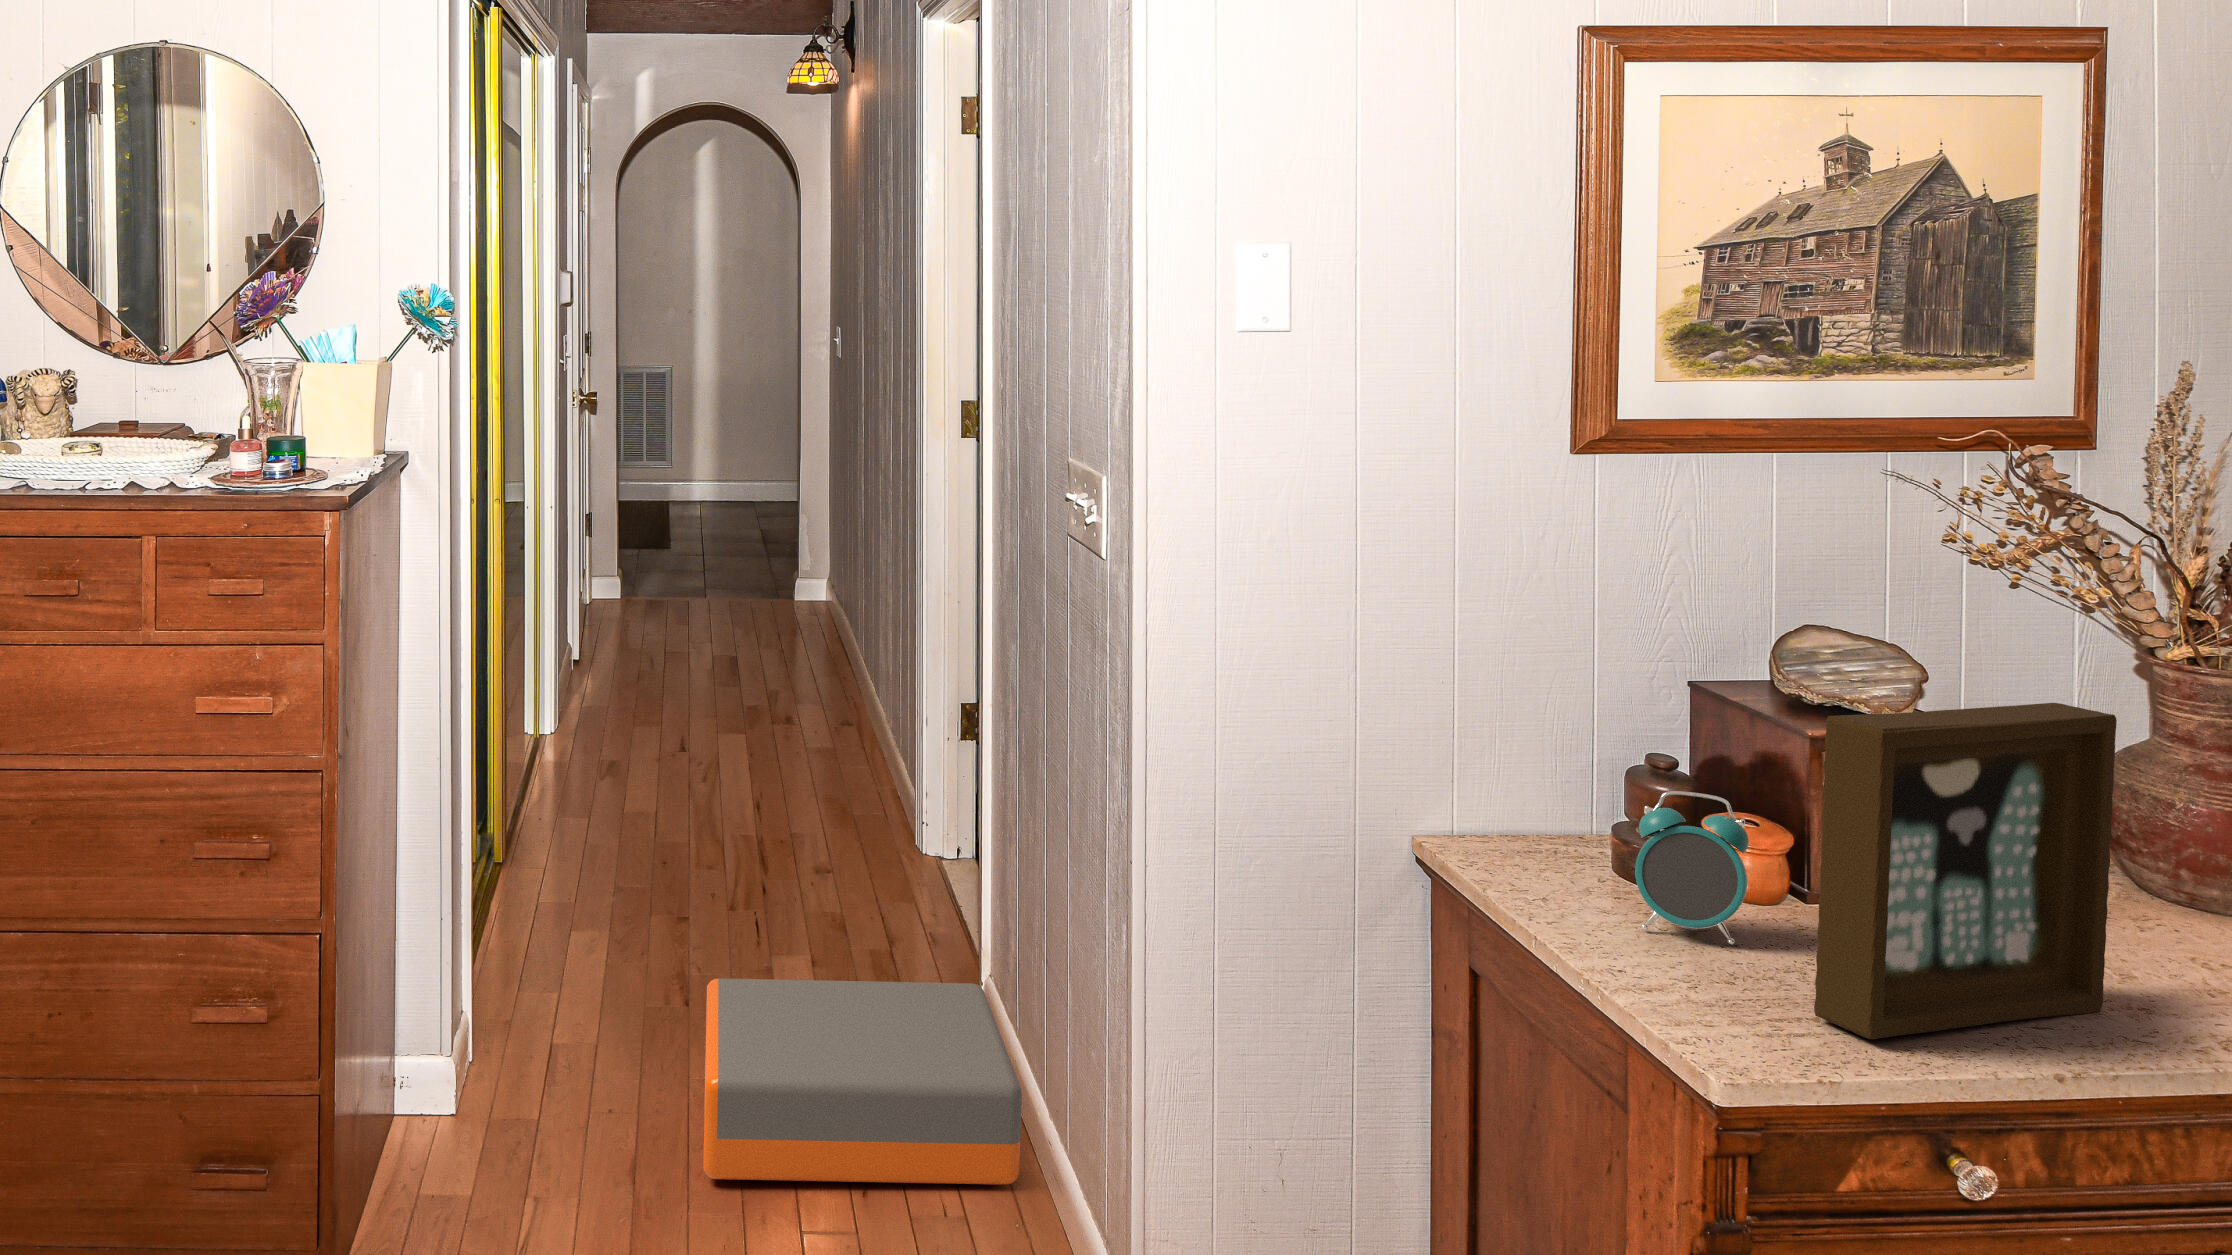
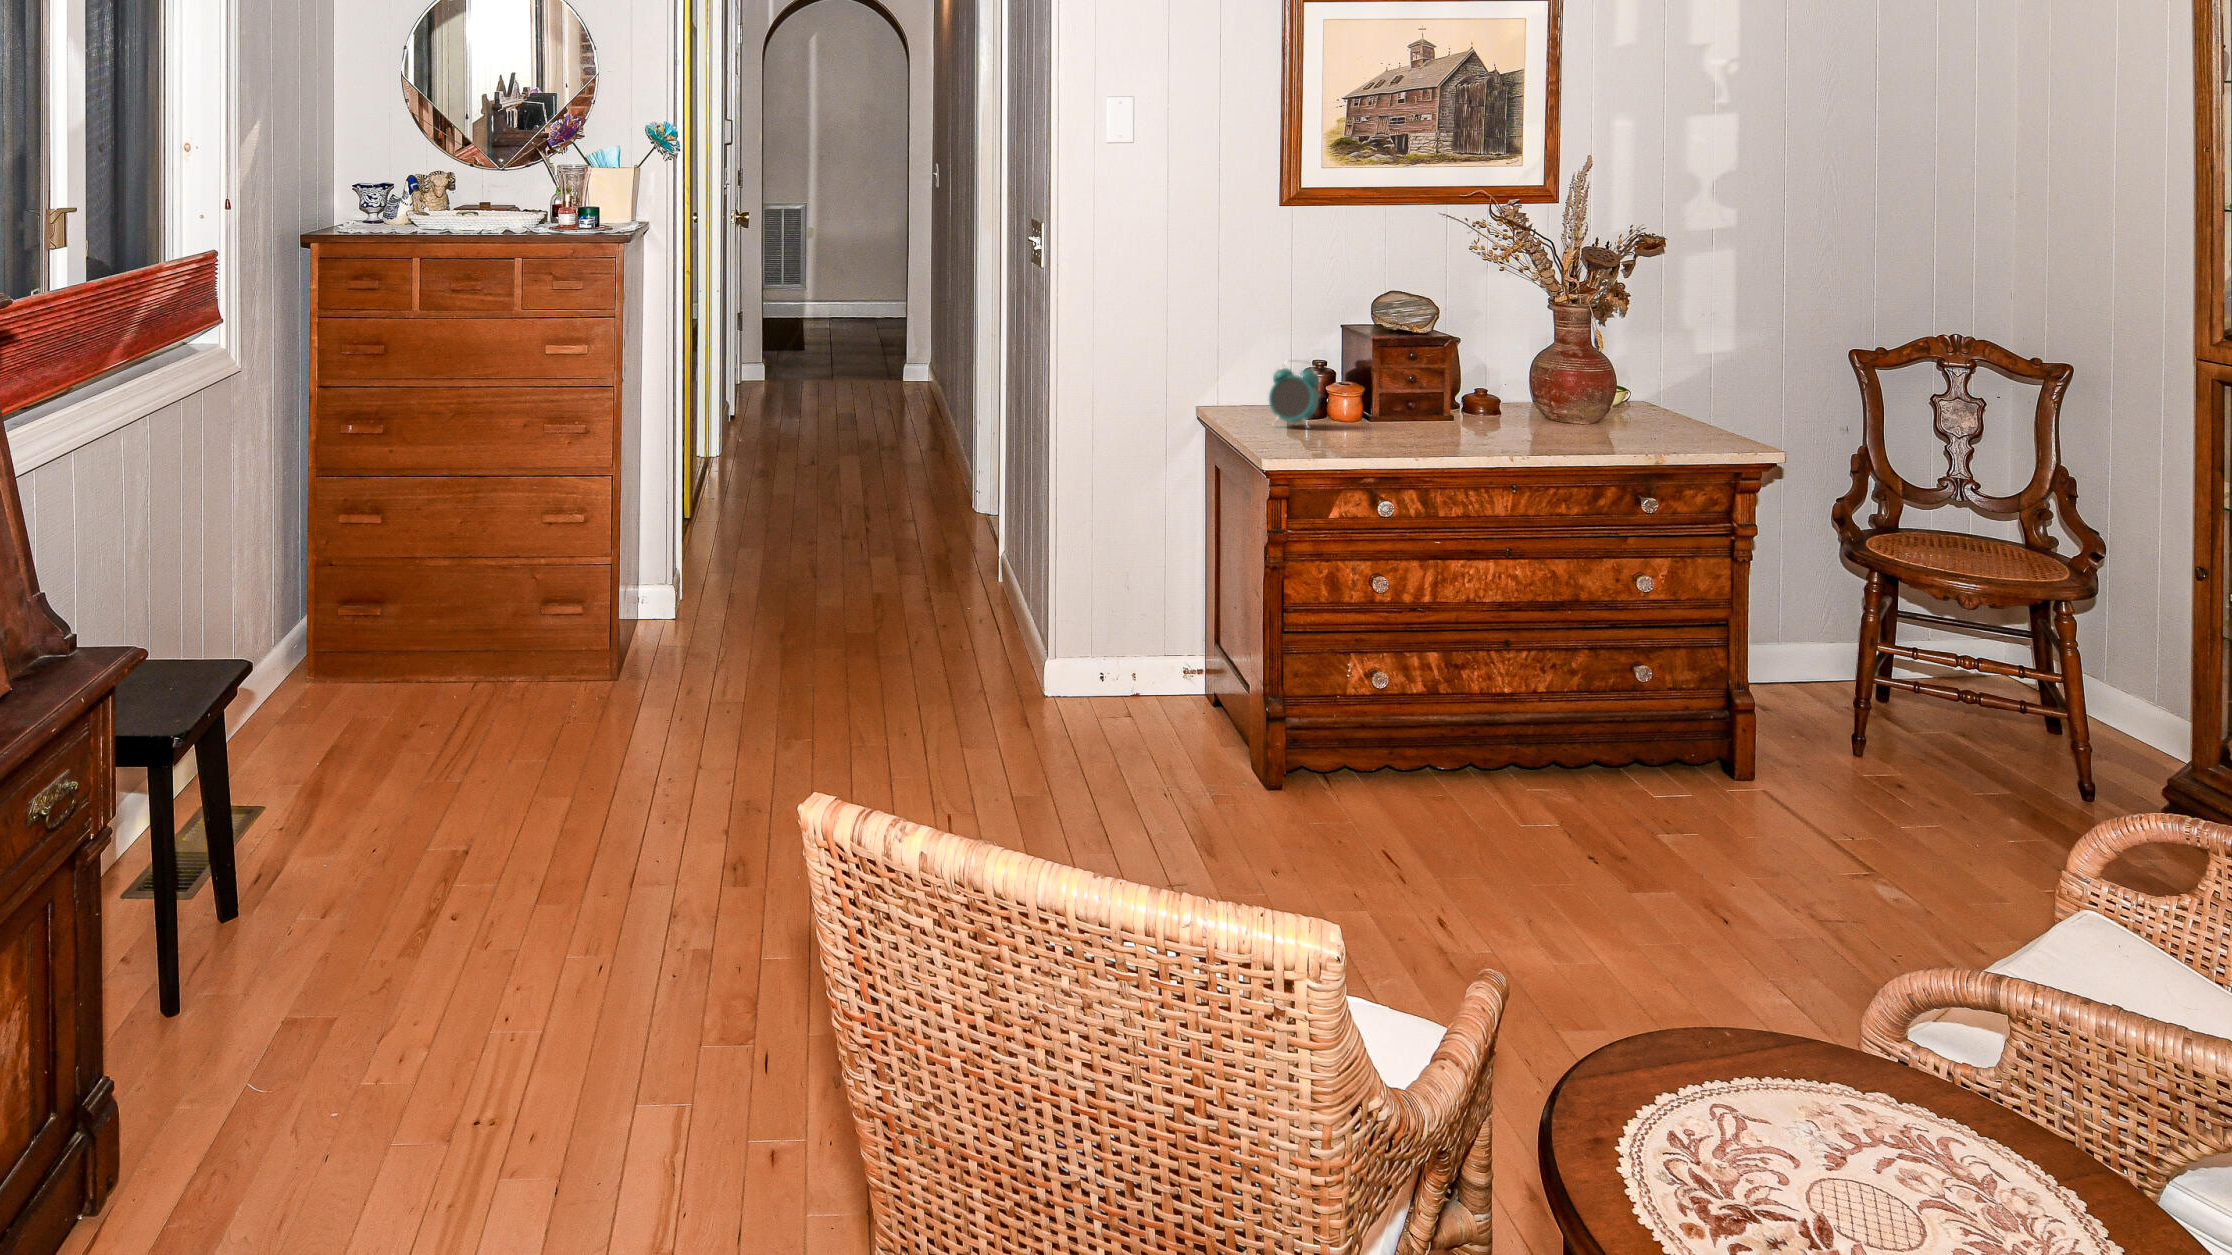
picture frame: present [1814,703,2117,1039] -> none [1318,306,1455,446]
storage box: present [703,978,1022,1185] -> none [828,544,1009,635]

